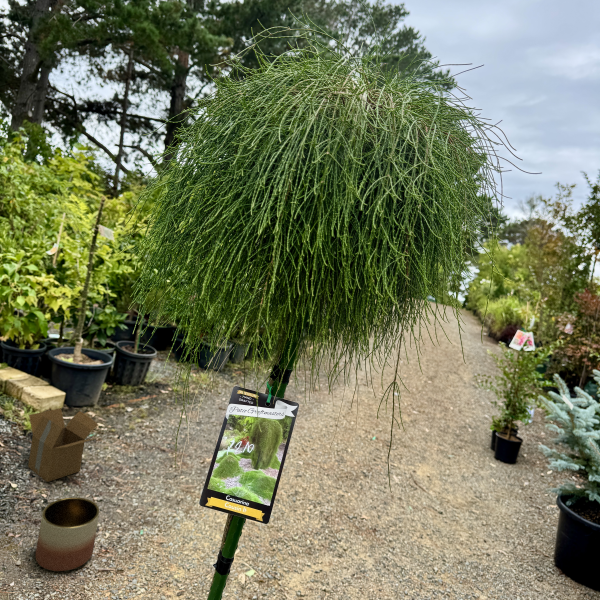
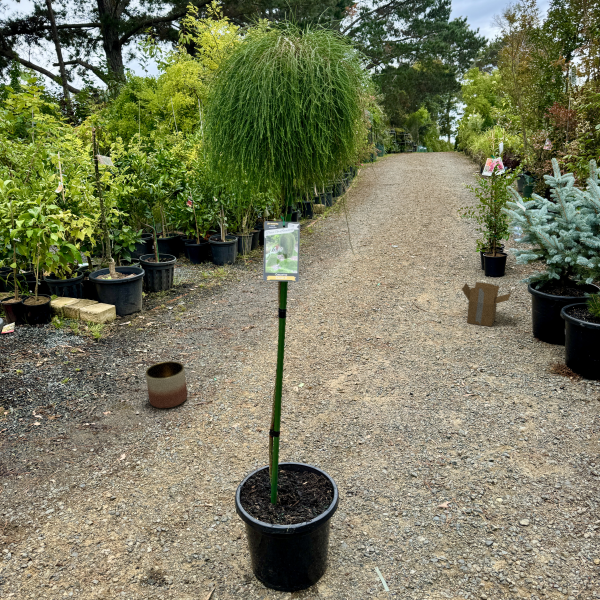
cardboard box: present [28,409,98,482] -> present [462,282,511,327]

